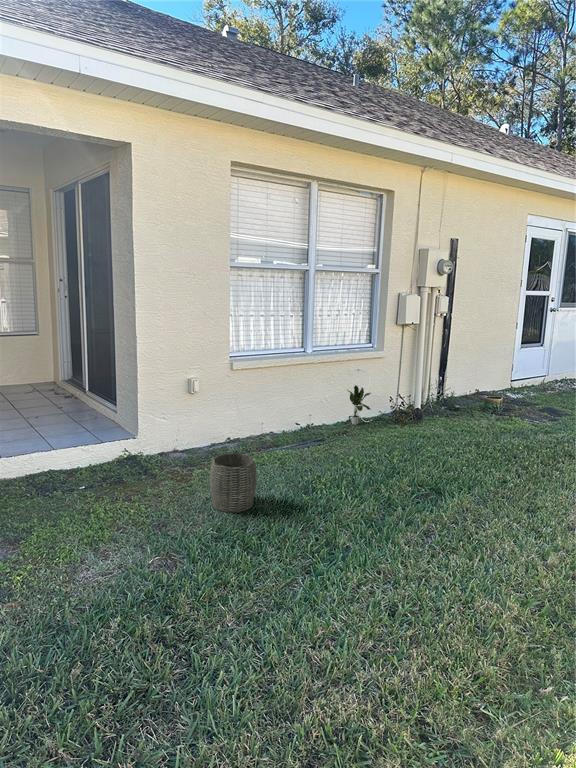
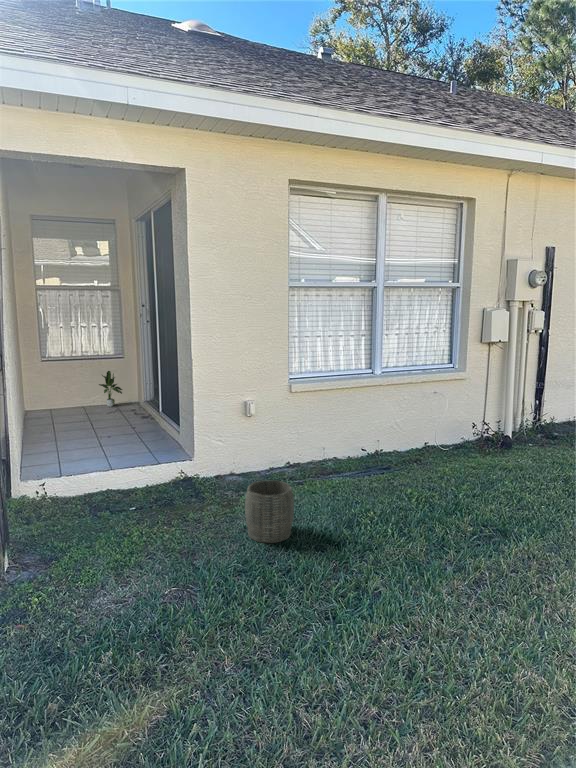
potted plant: present [347,385,371,425] -> present [99,371,122,407]

